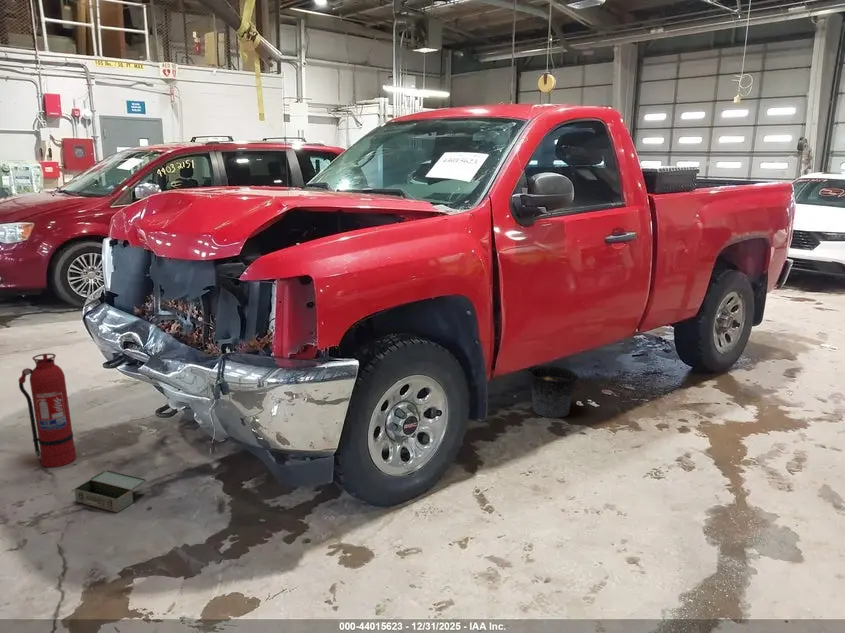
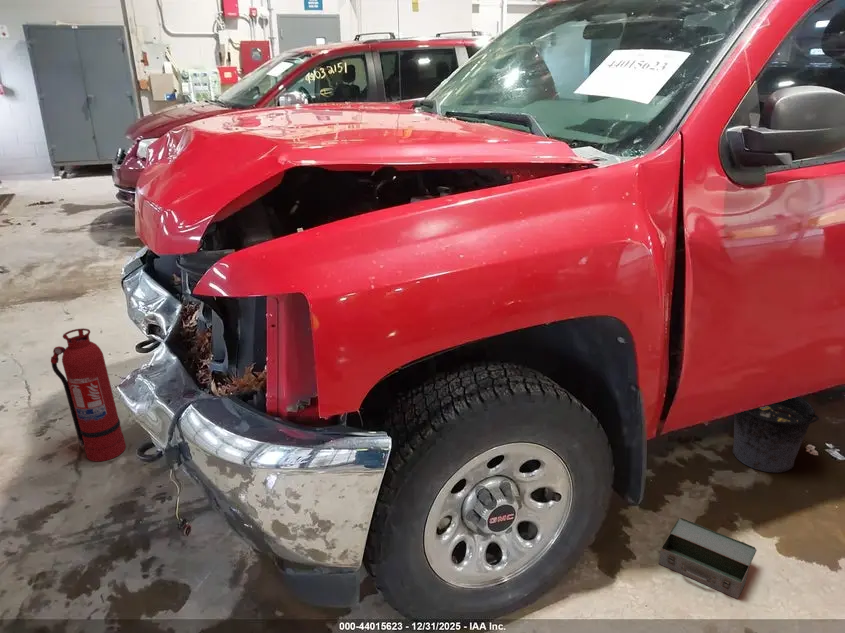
toolbox: present [74,470,146,512] -> present [659,518,757,599]

